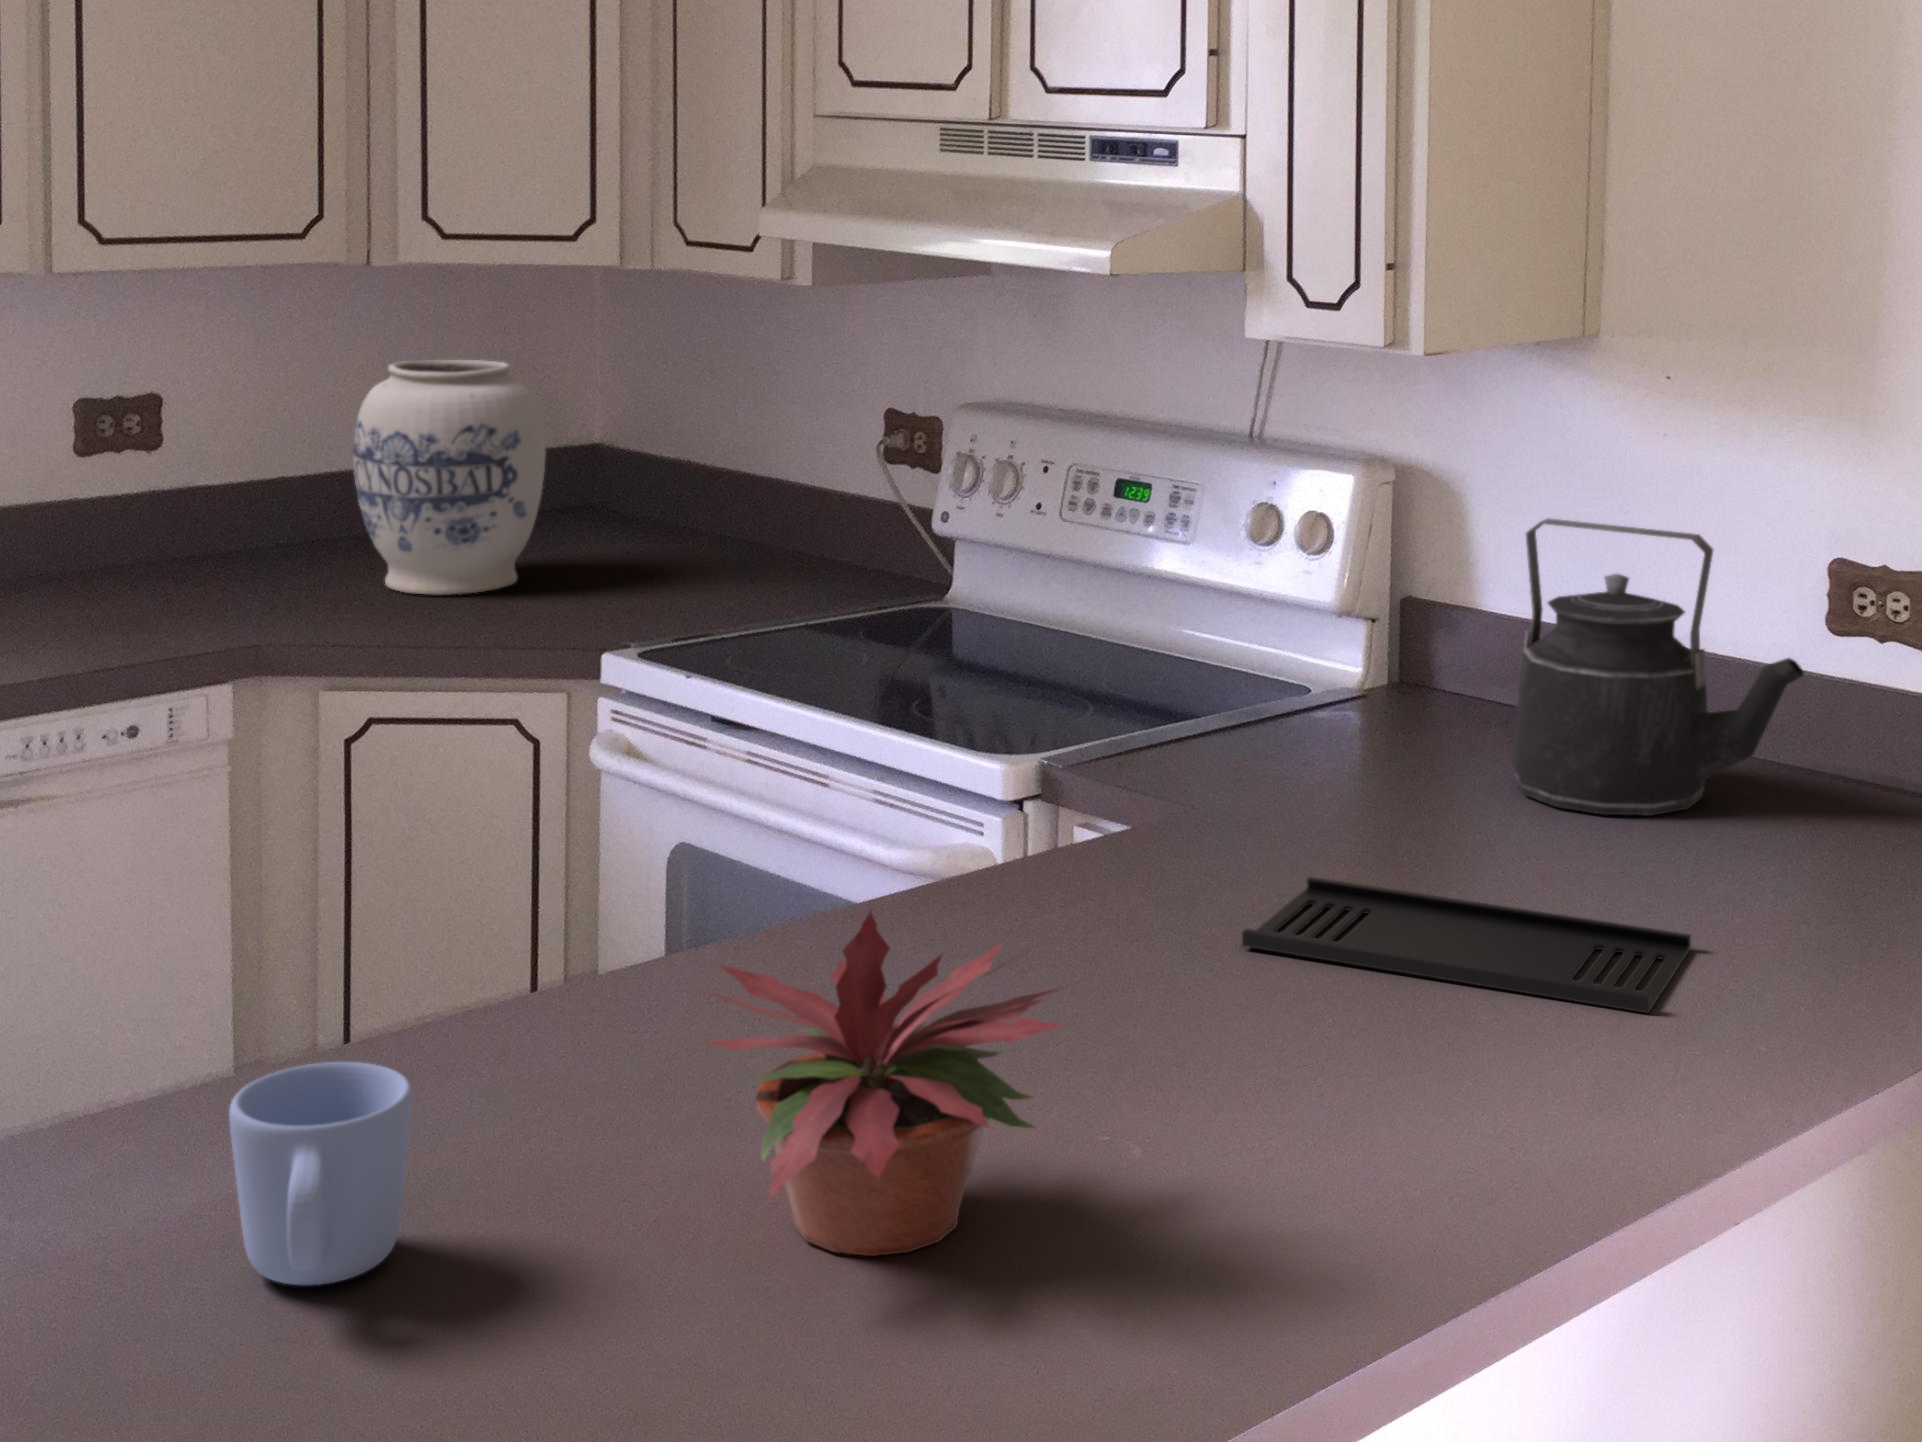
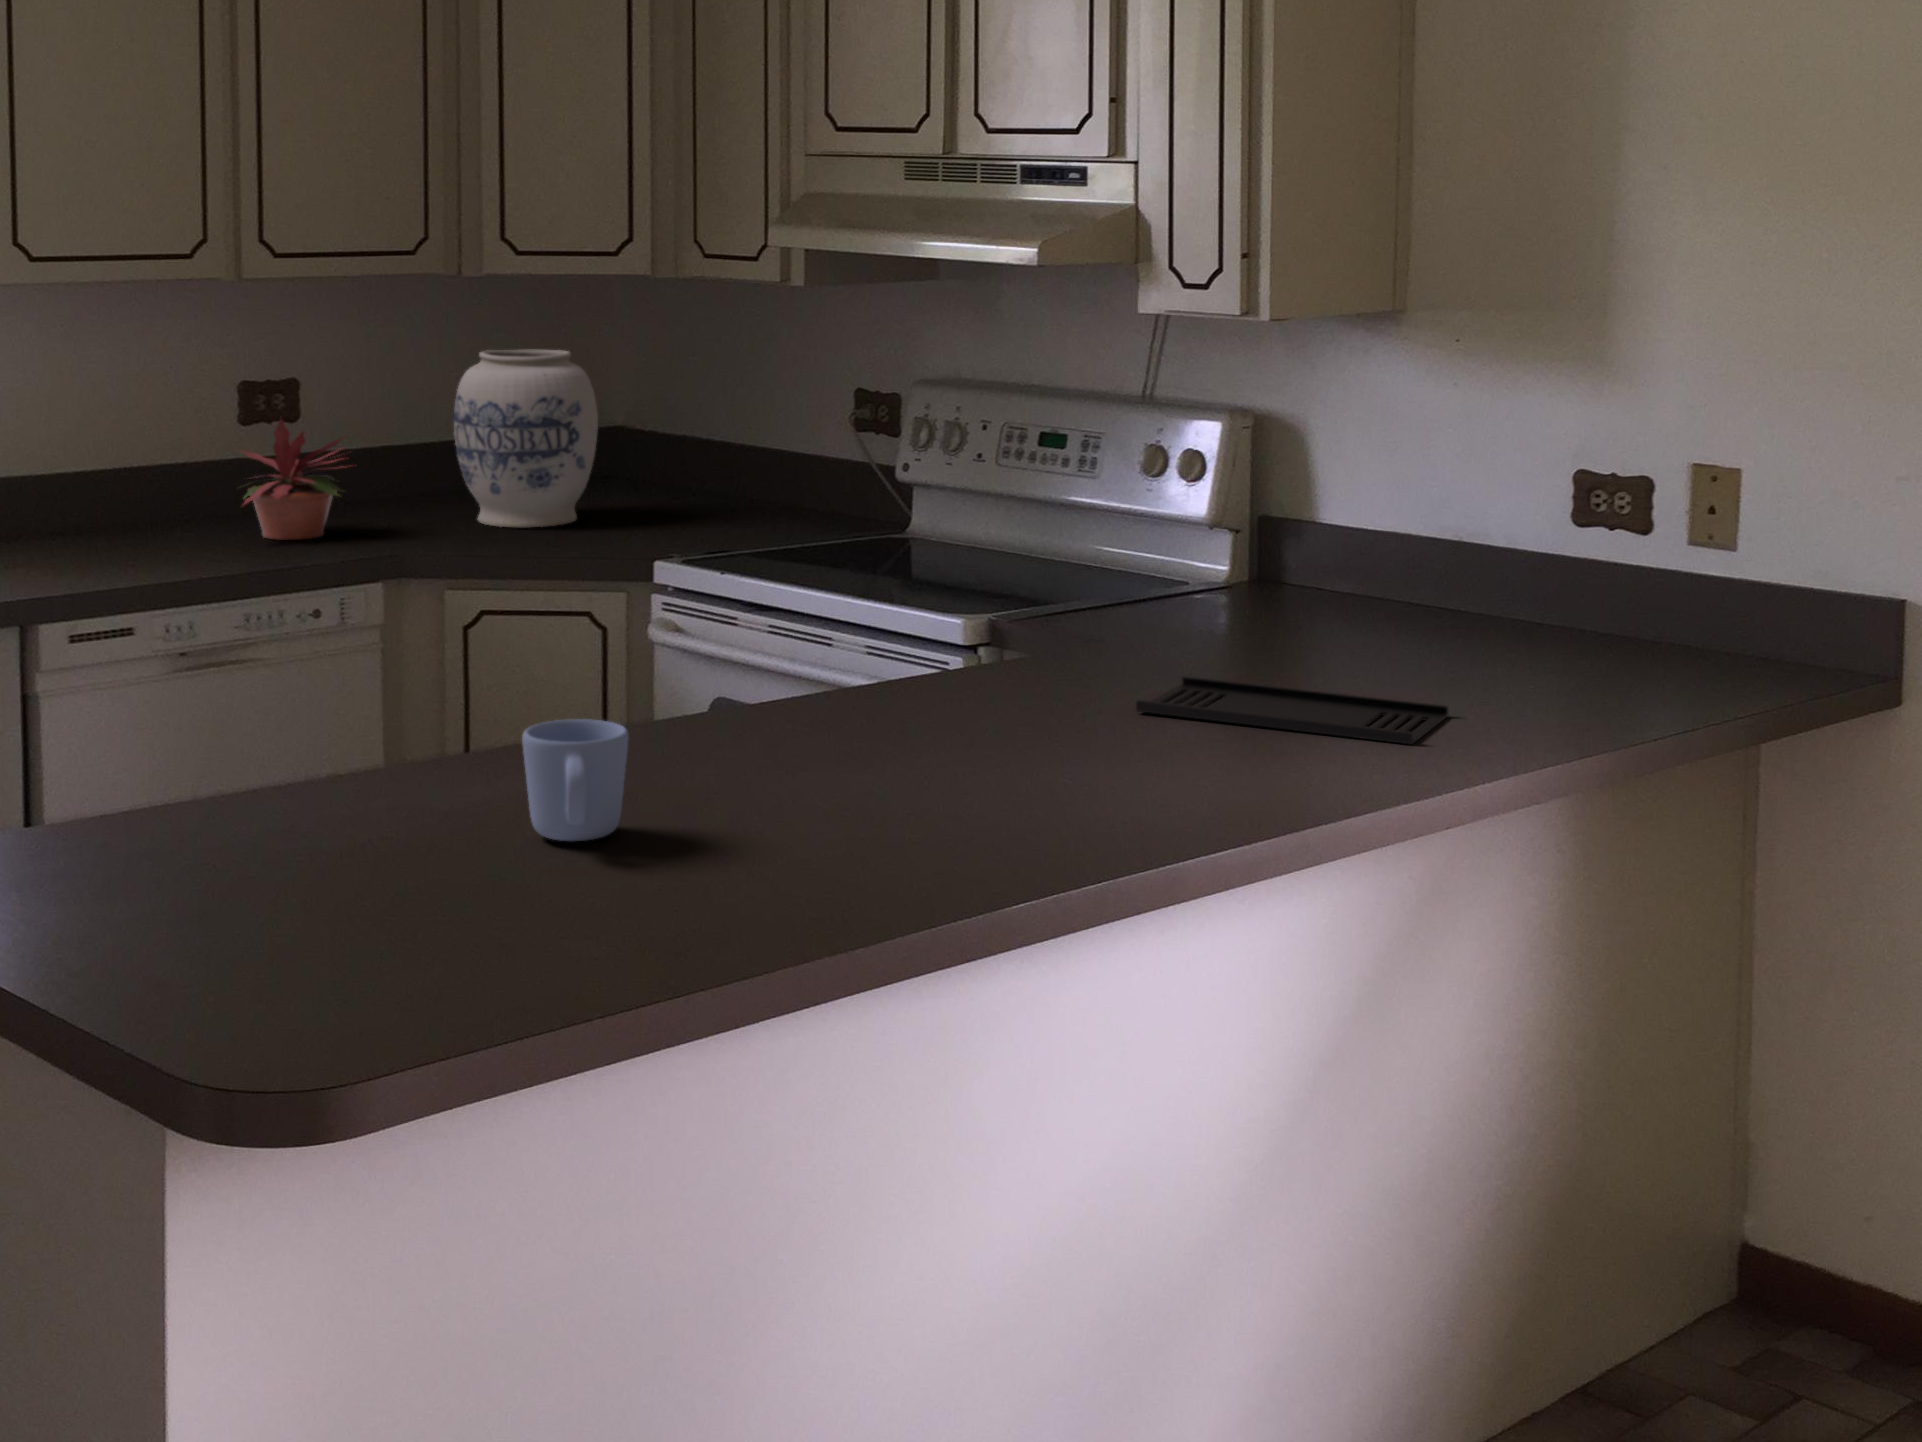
kettle: present [1512,519,1804,815] -> none [1336,440,1548,651]
potted plant: present [706,911,1071,1256] -> present [243,417,346,540]

